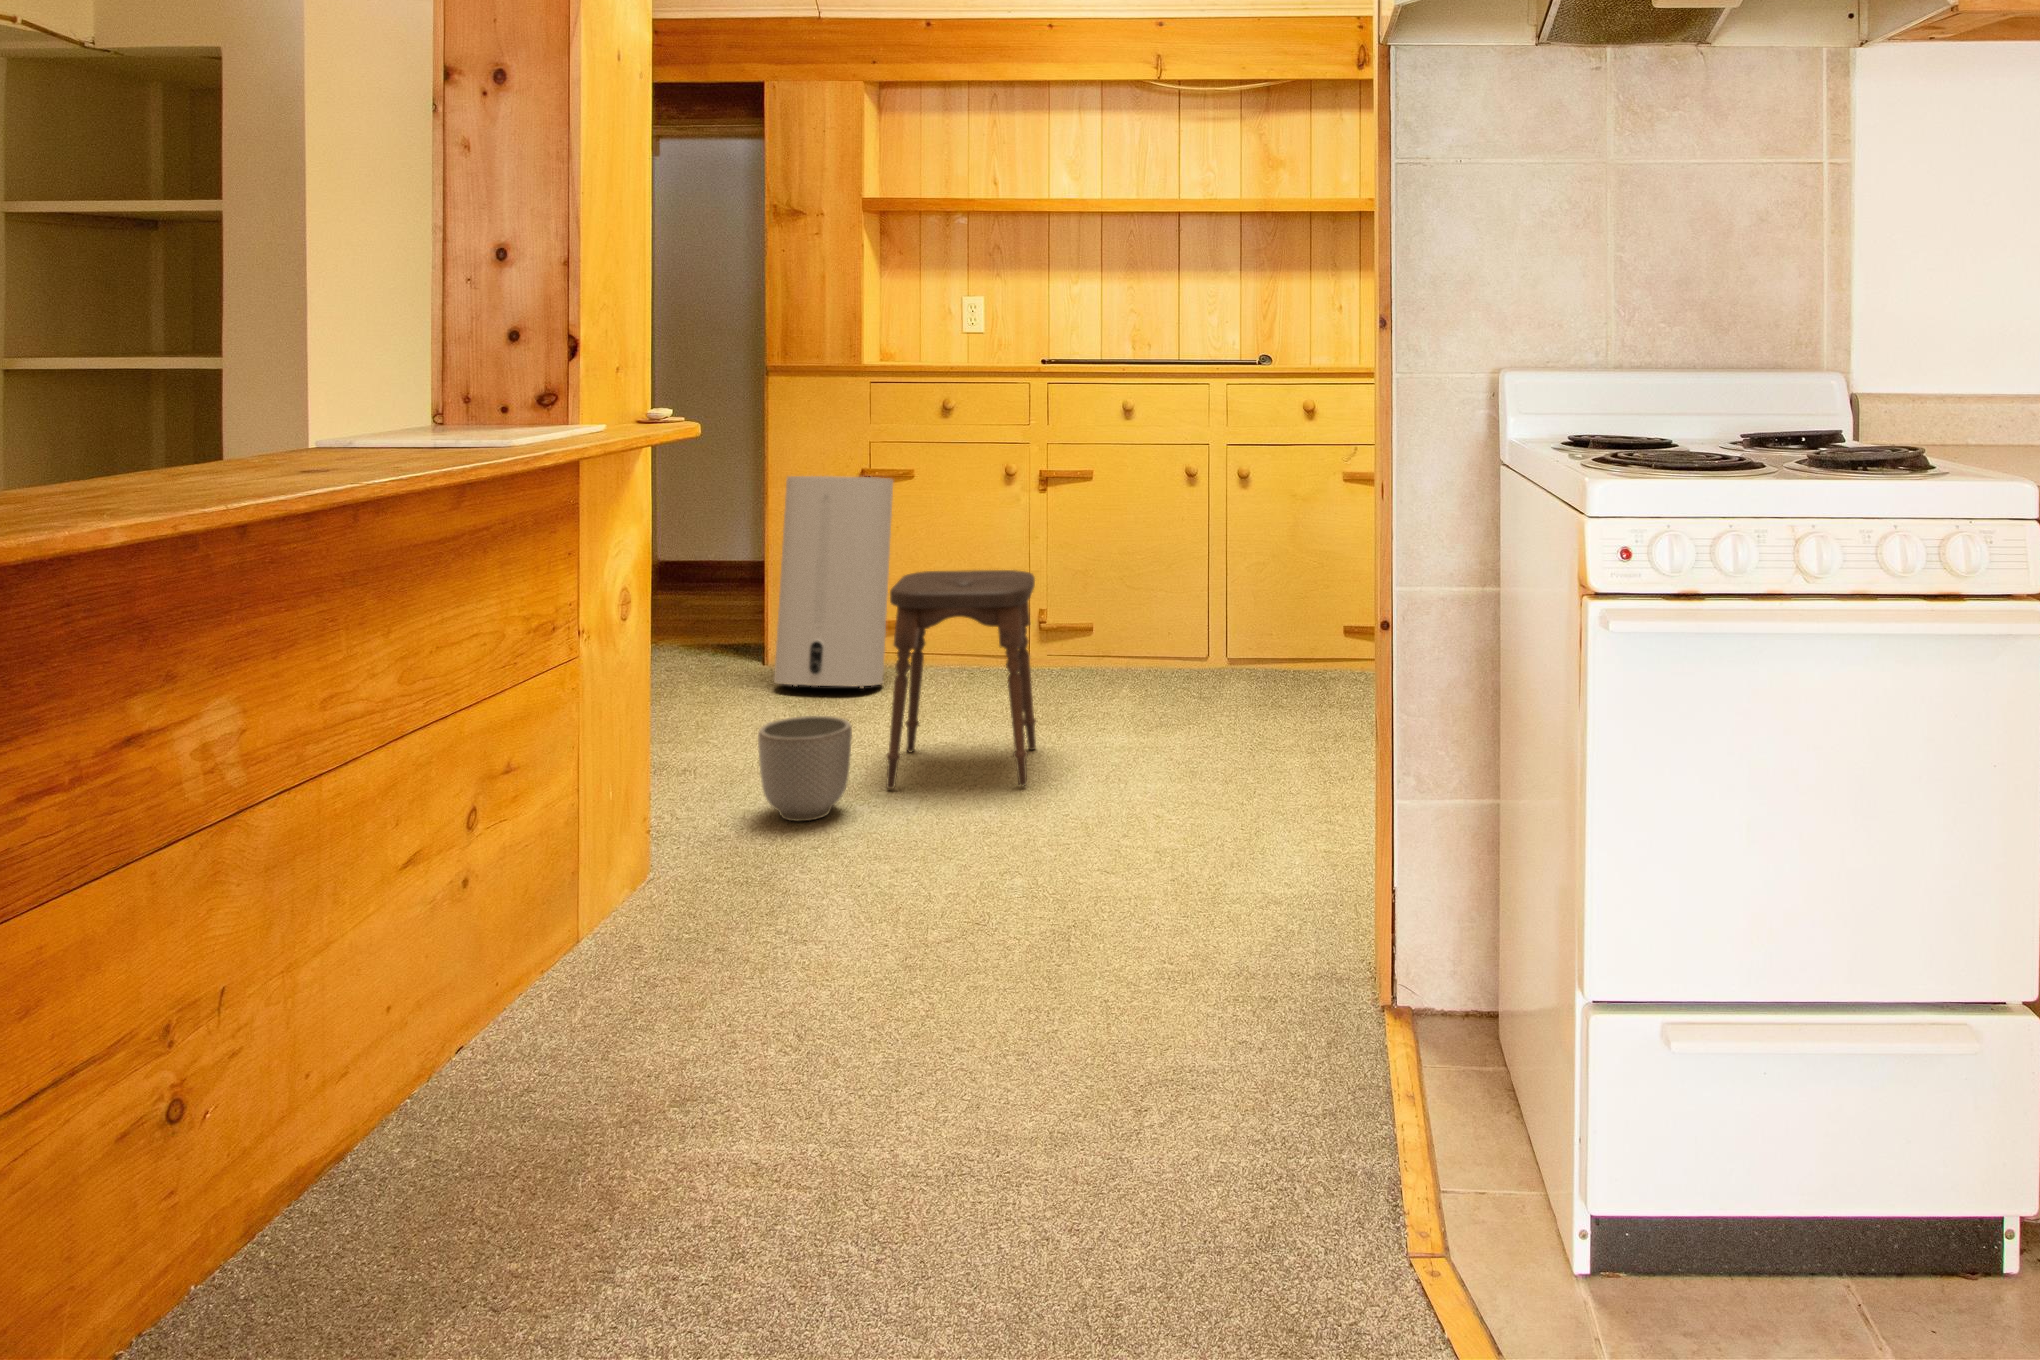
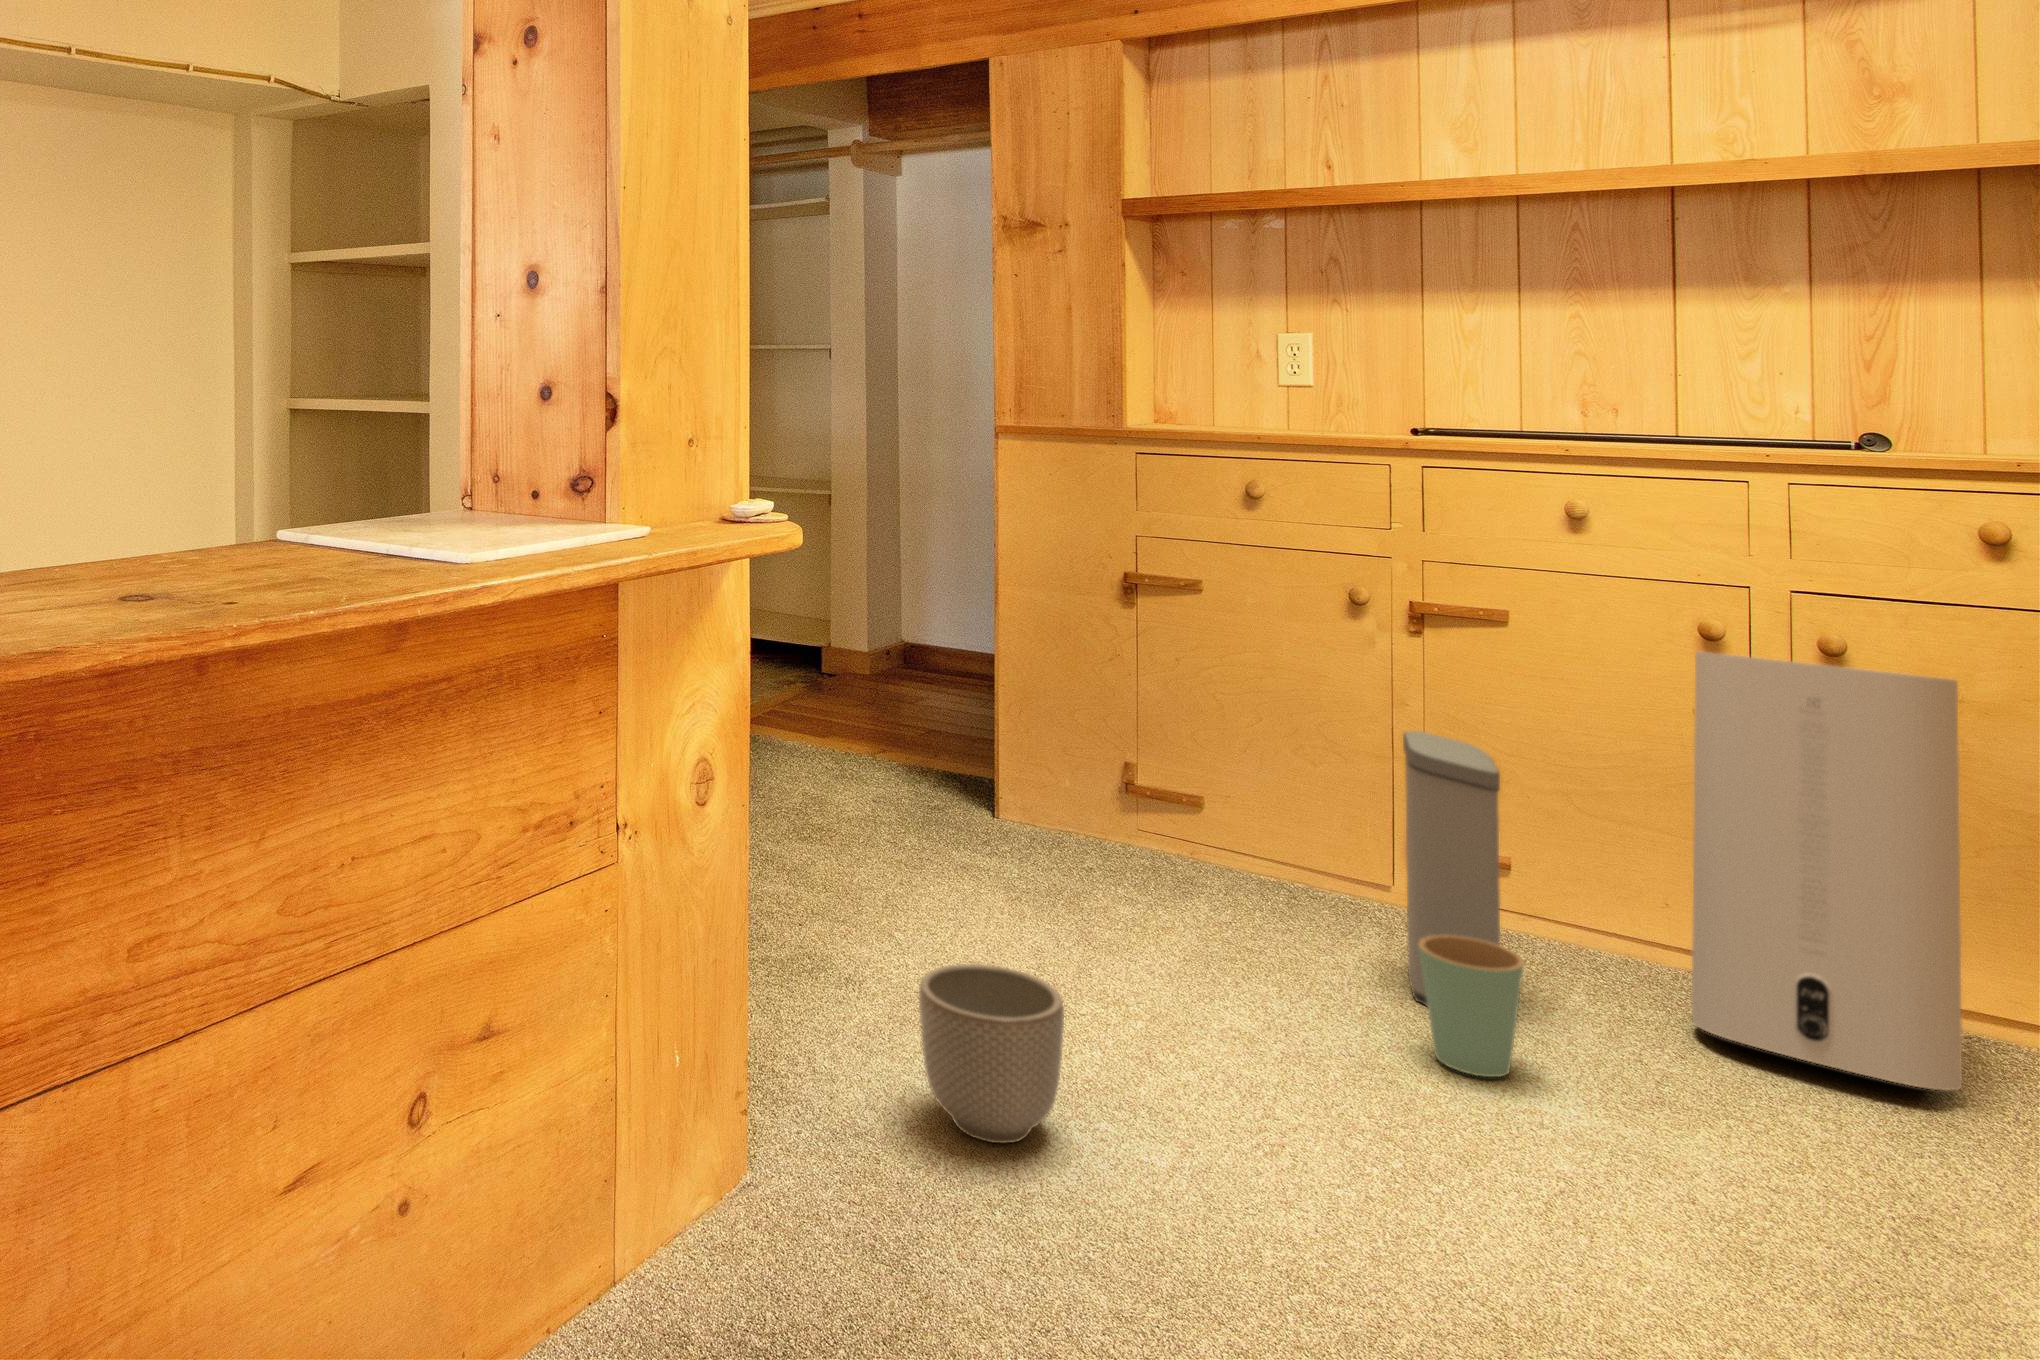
air purifier: present [774,476,893,689] -> present [1692,651,1962,1090]
trash can: none [1037,549,1098,736] -> present [1403,731,1524,1077]
stool: present [886,570,1036,789] -> none [1127,757,1402,1176]

